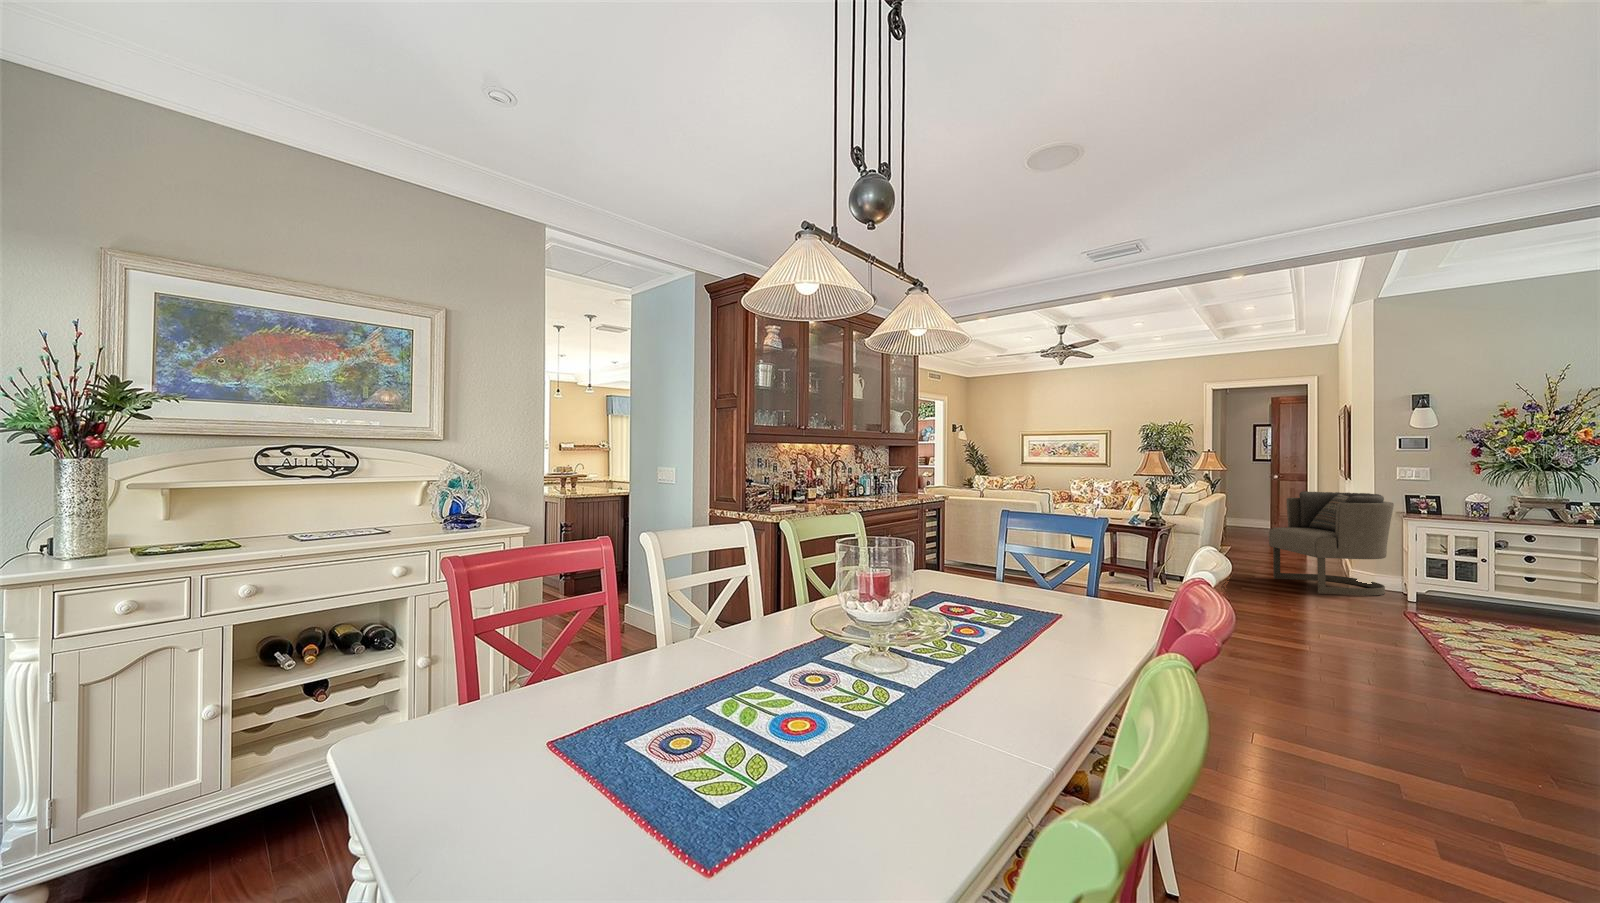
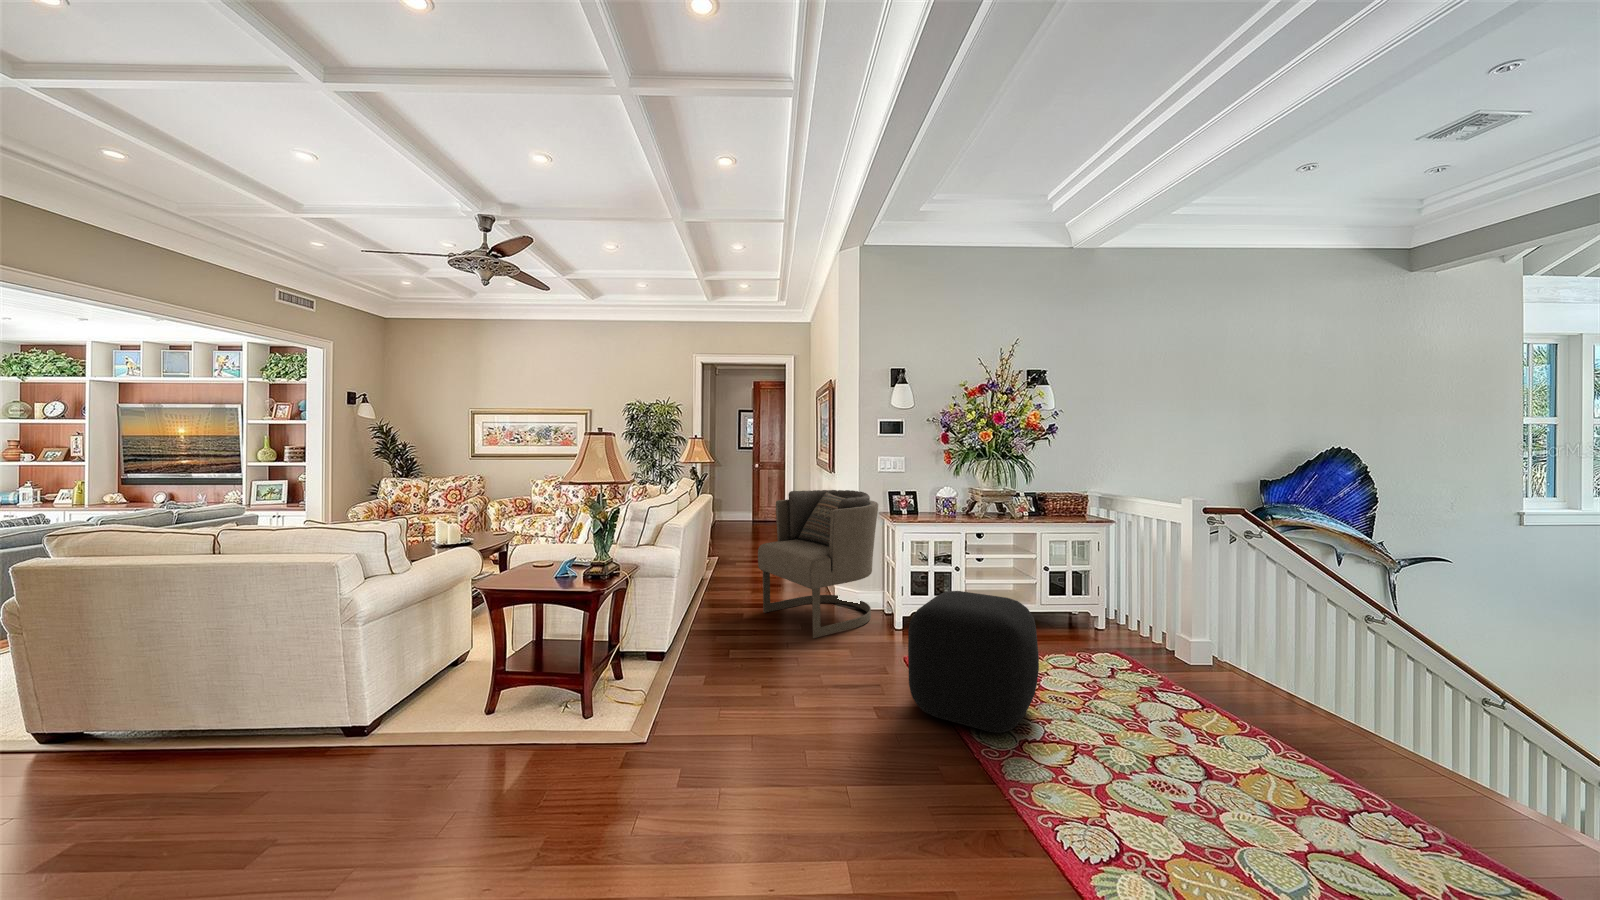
ottoman: none [1391,558,1526,645] -> present [908,591,1039,733]

